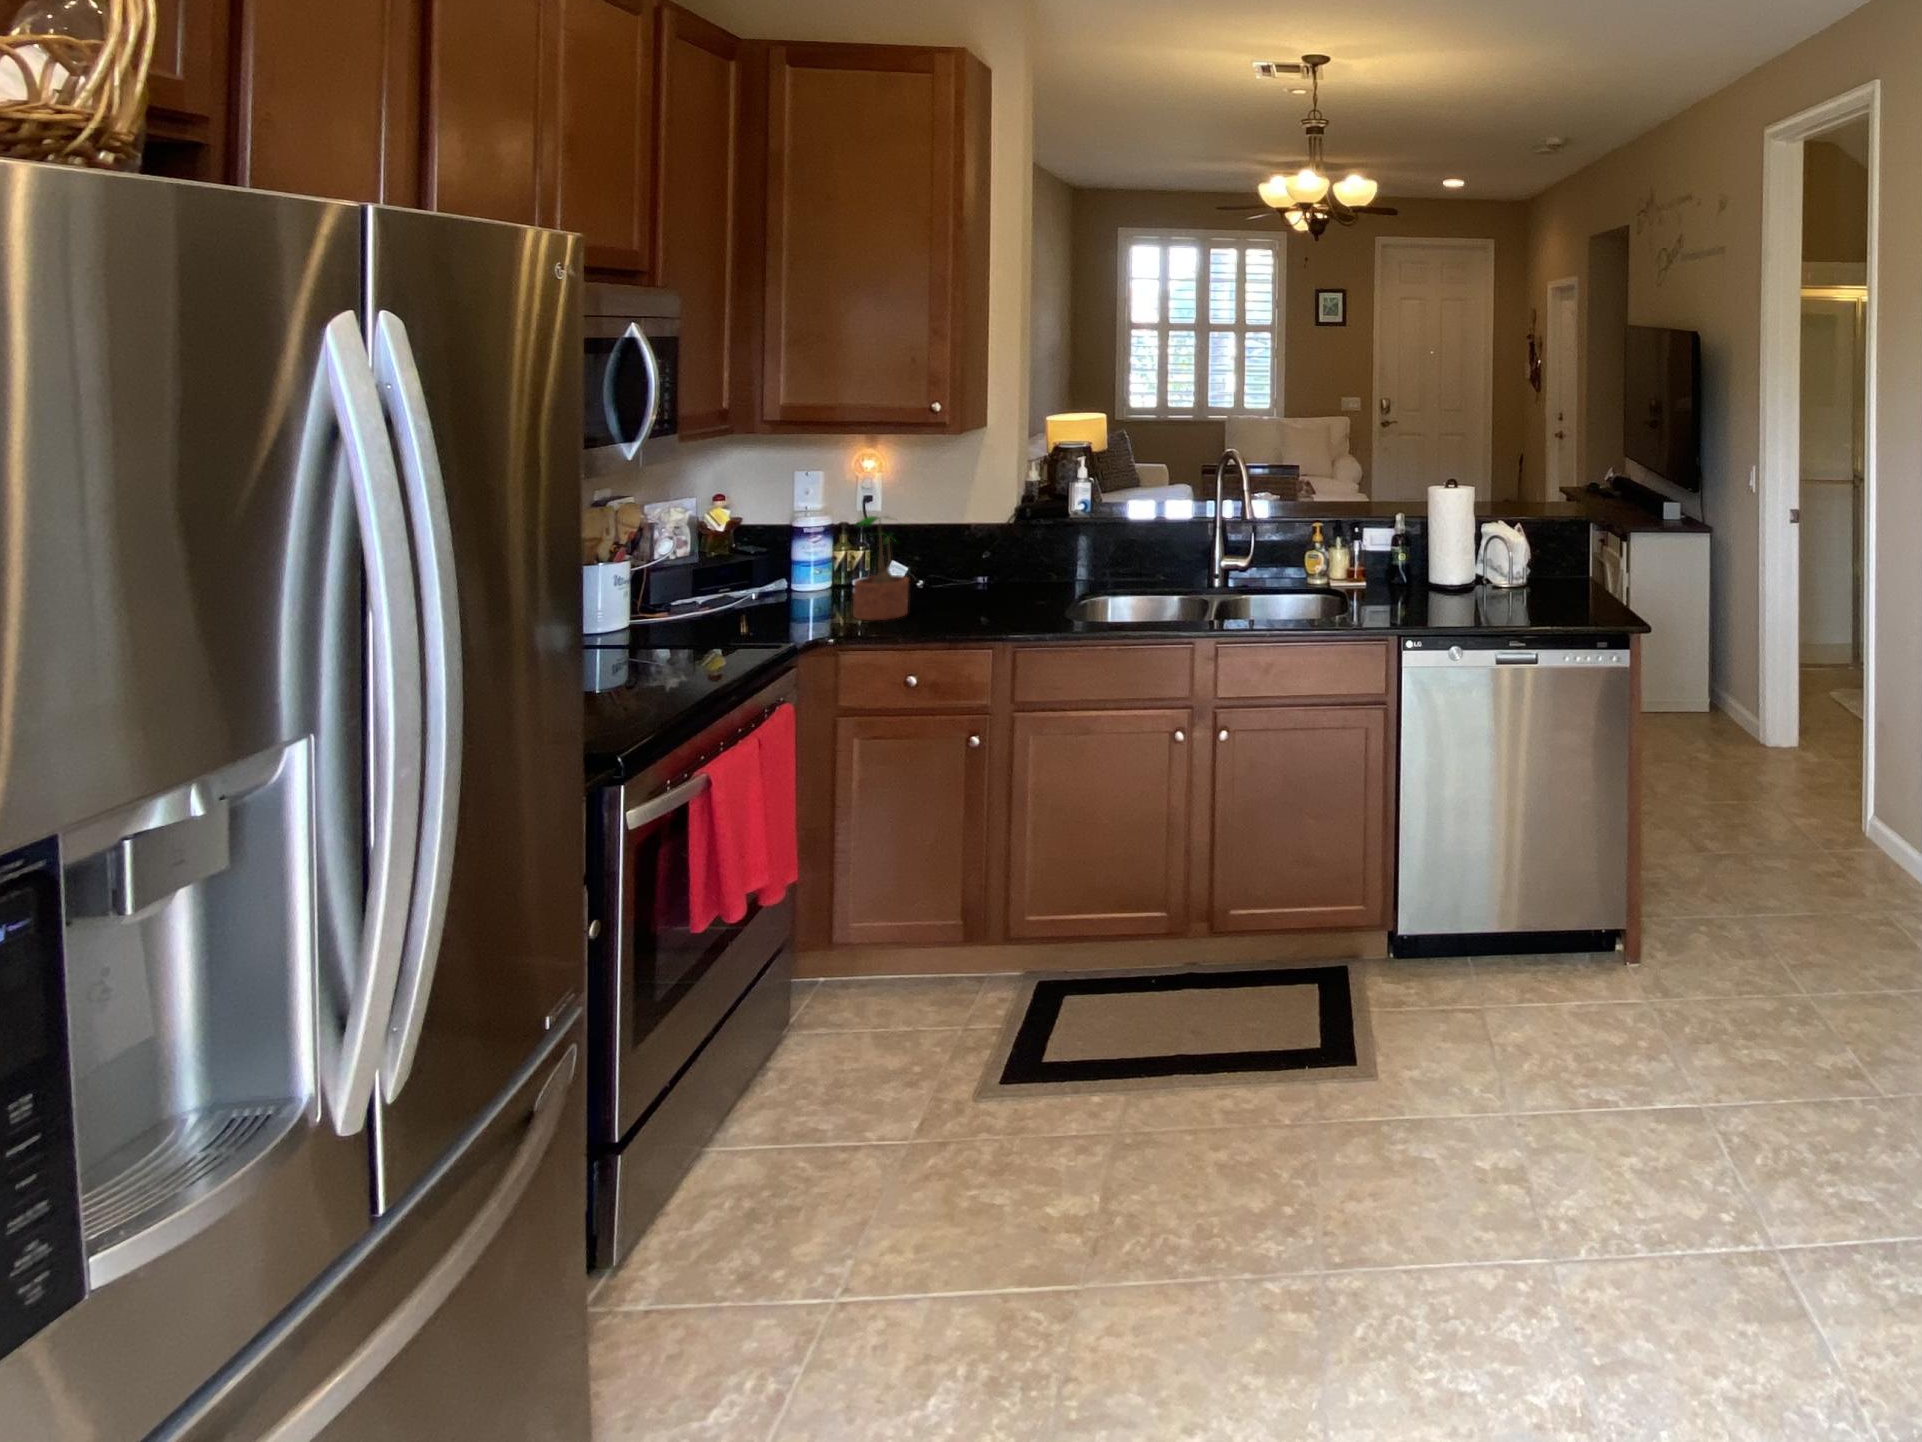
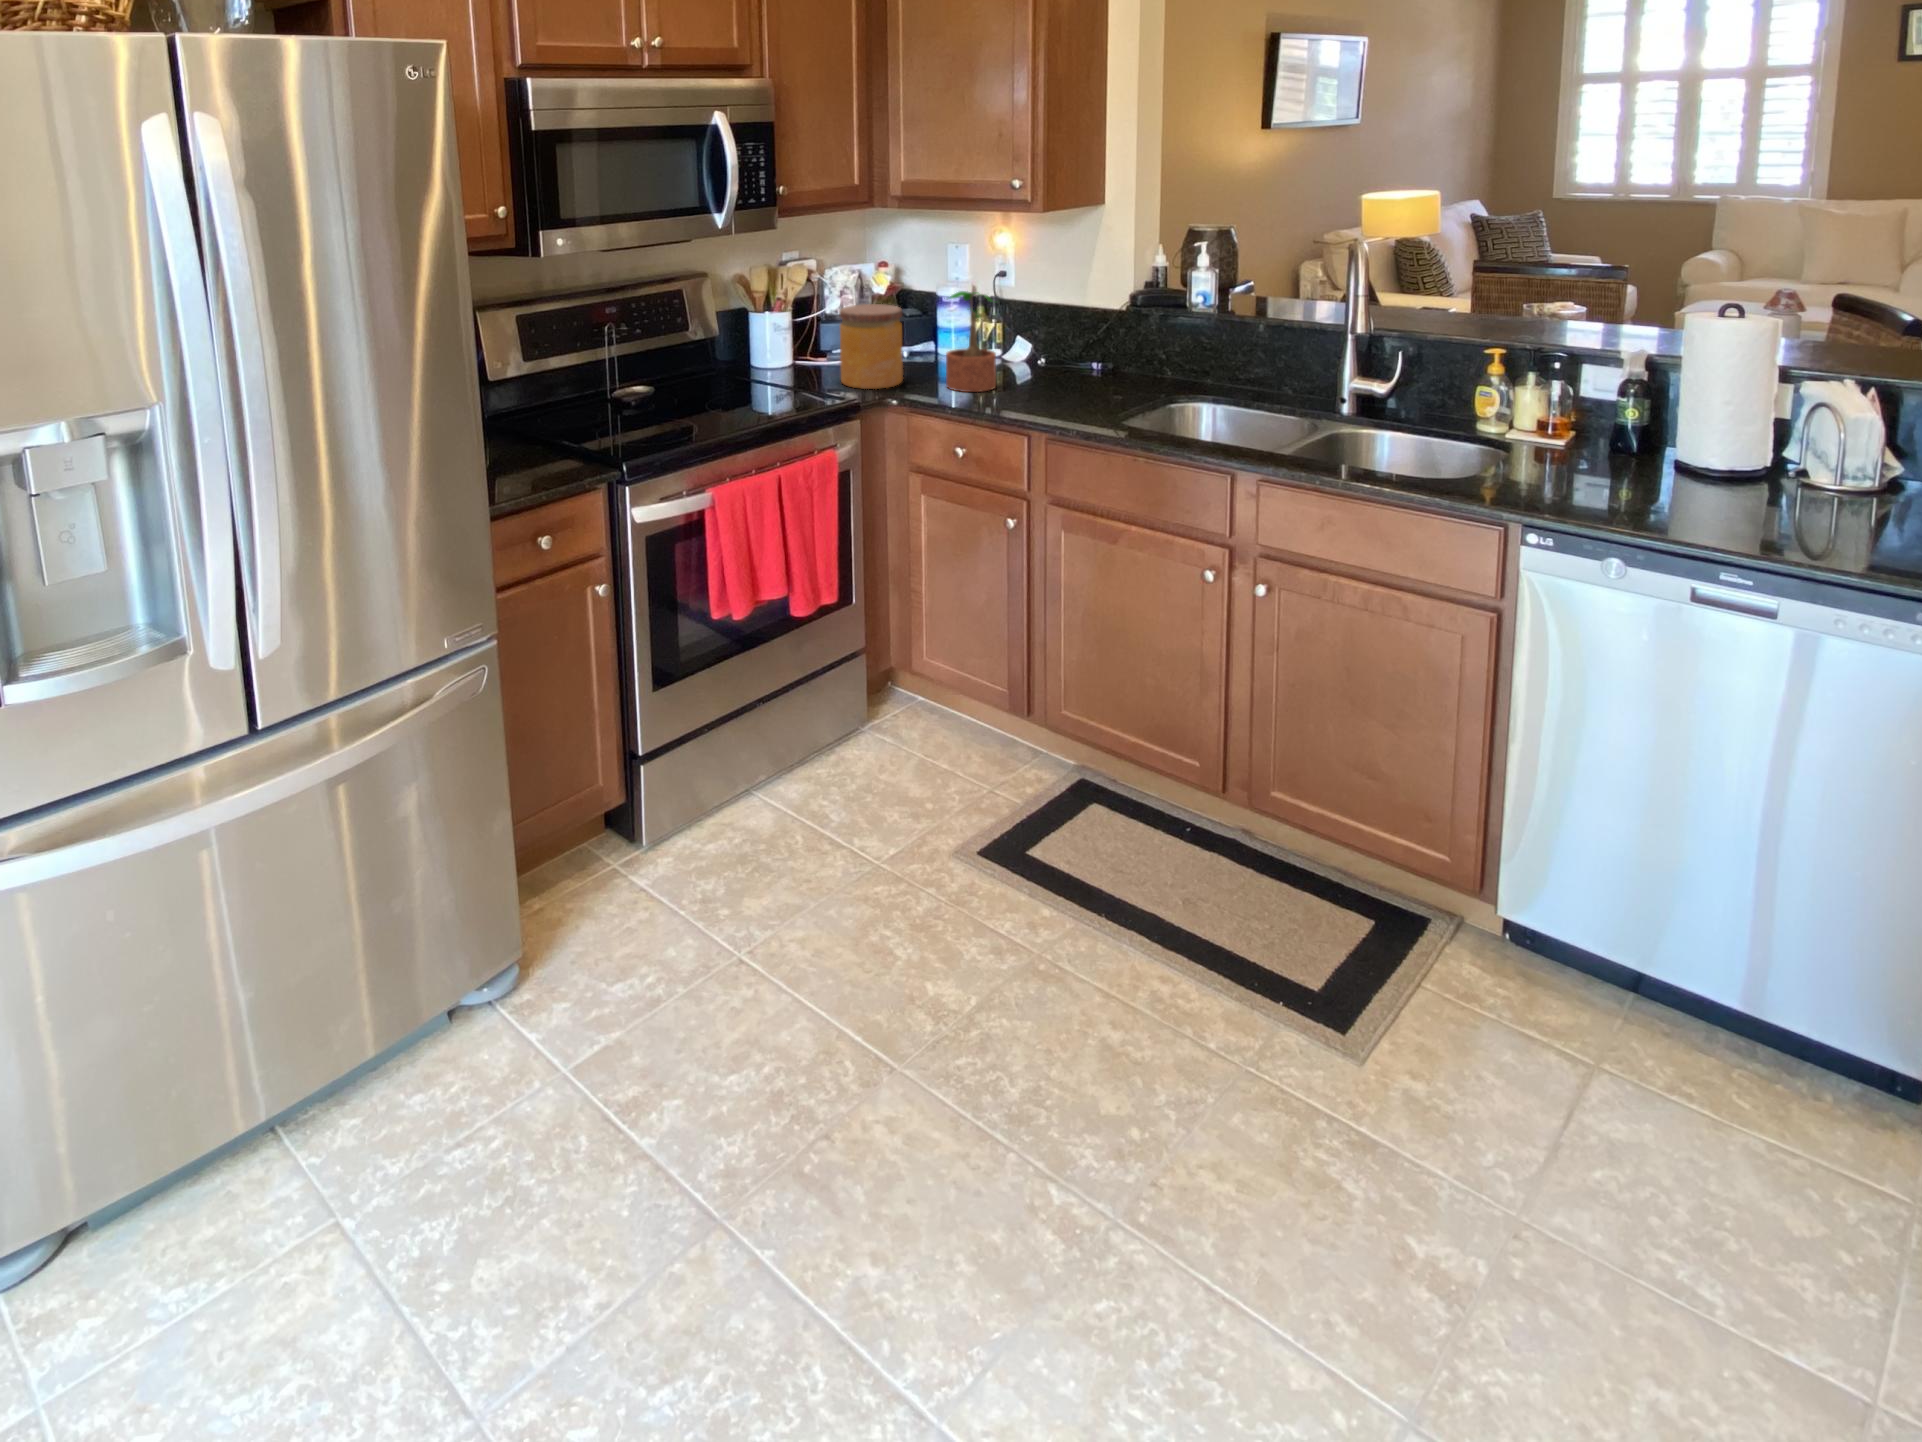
jar: none [728,538,807,634] -> present [839,304,903,389]

